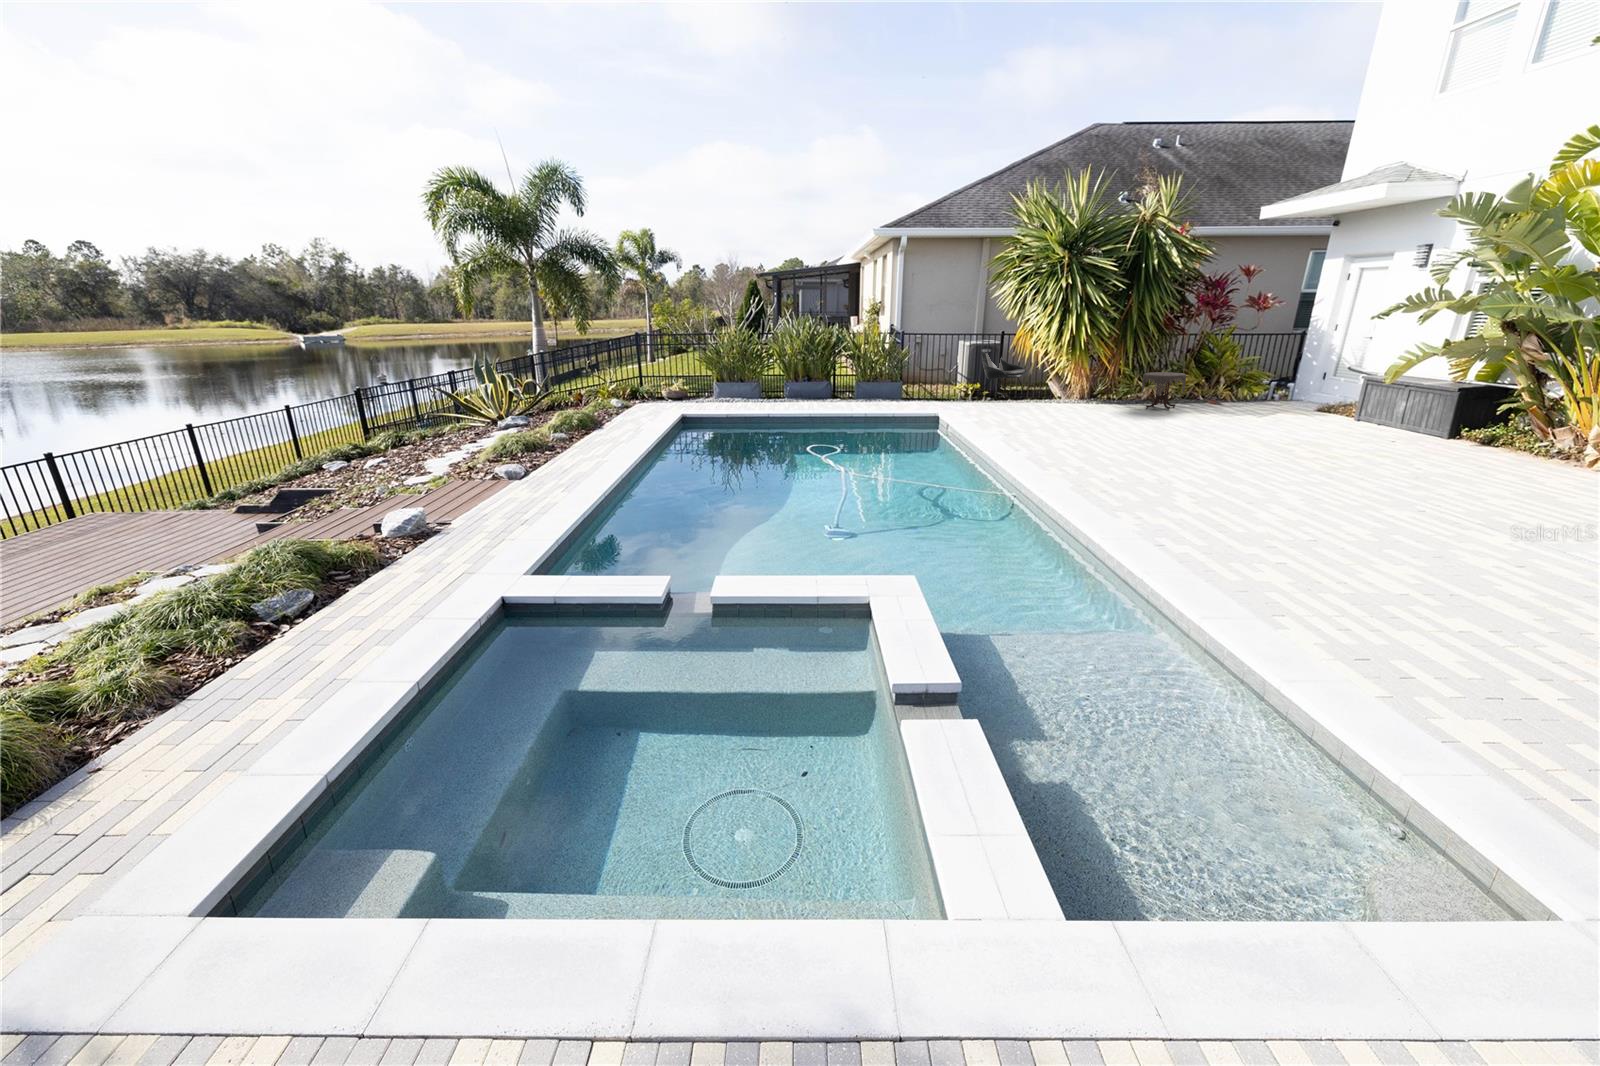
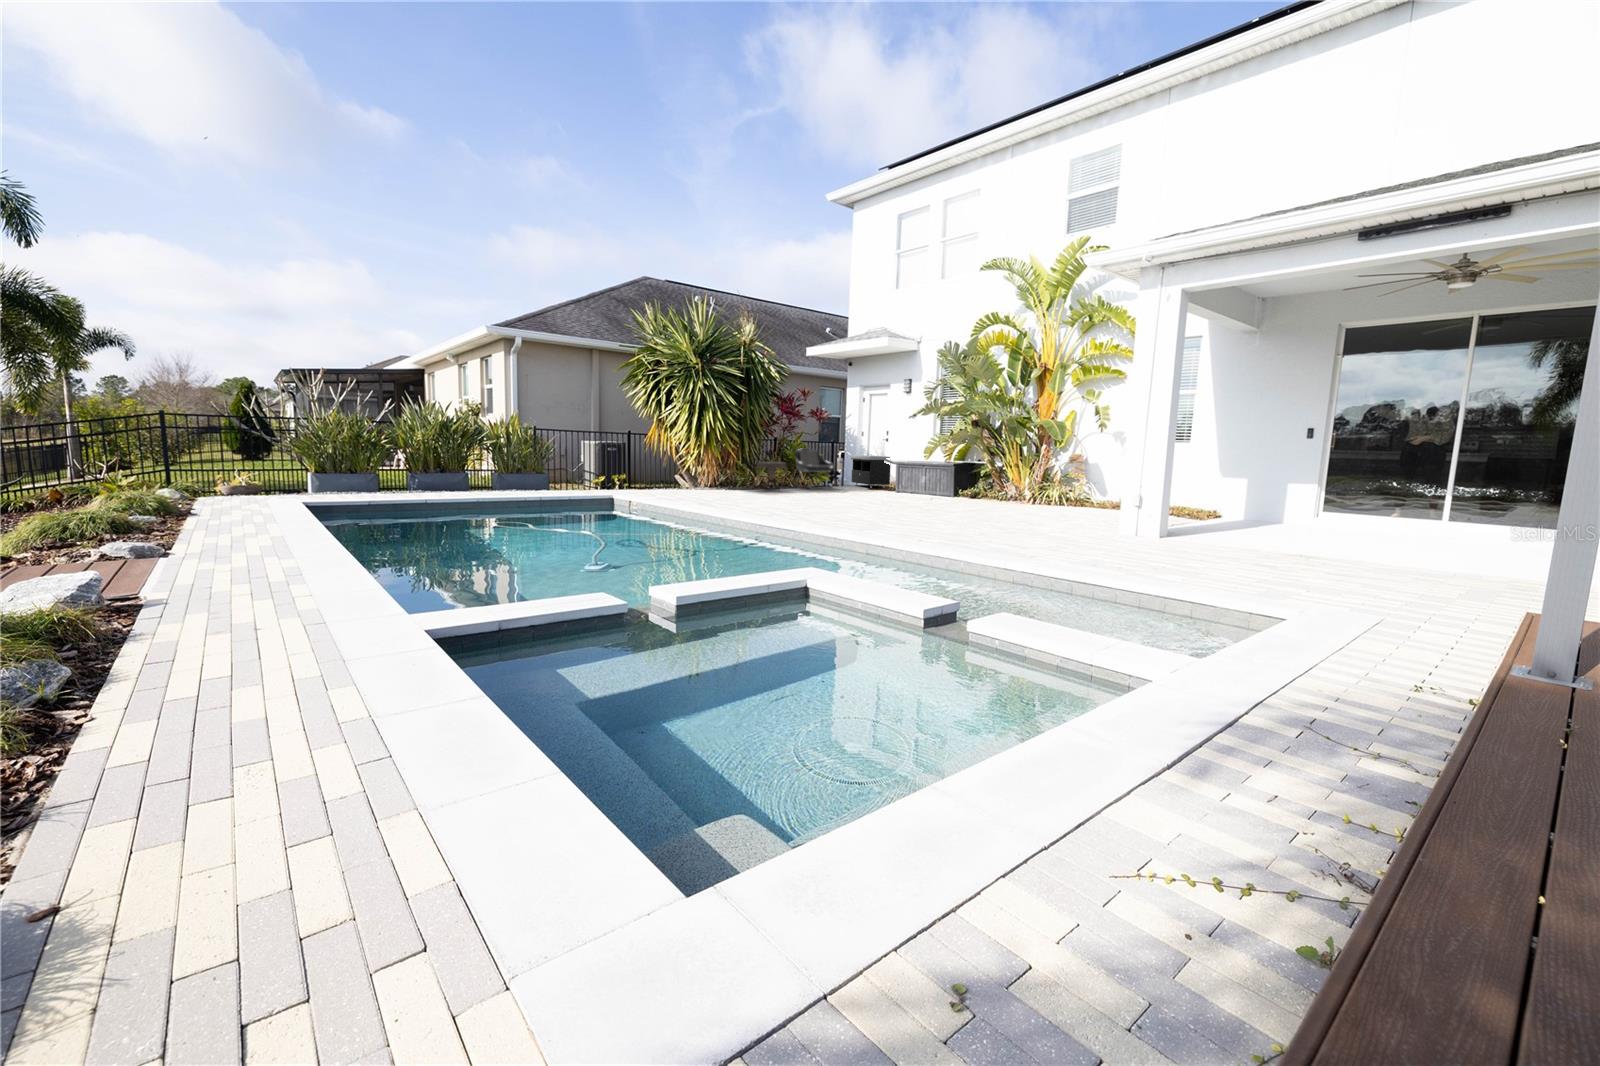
lounge chair: present [978,352,1028,399] -> present [796,448,835,478]
storage bench: none [1303,362,1370,412] -> present [851,455,890,488]

